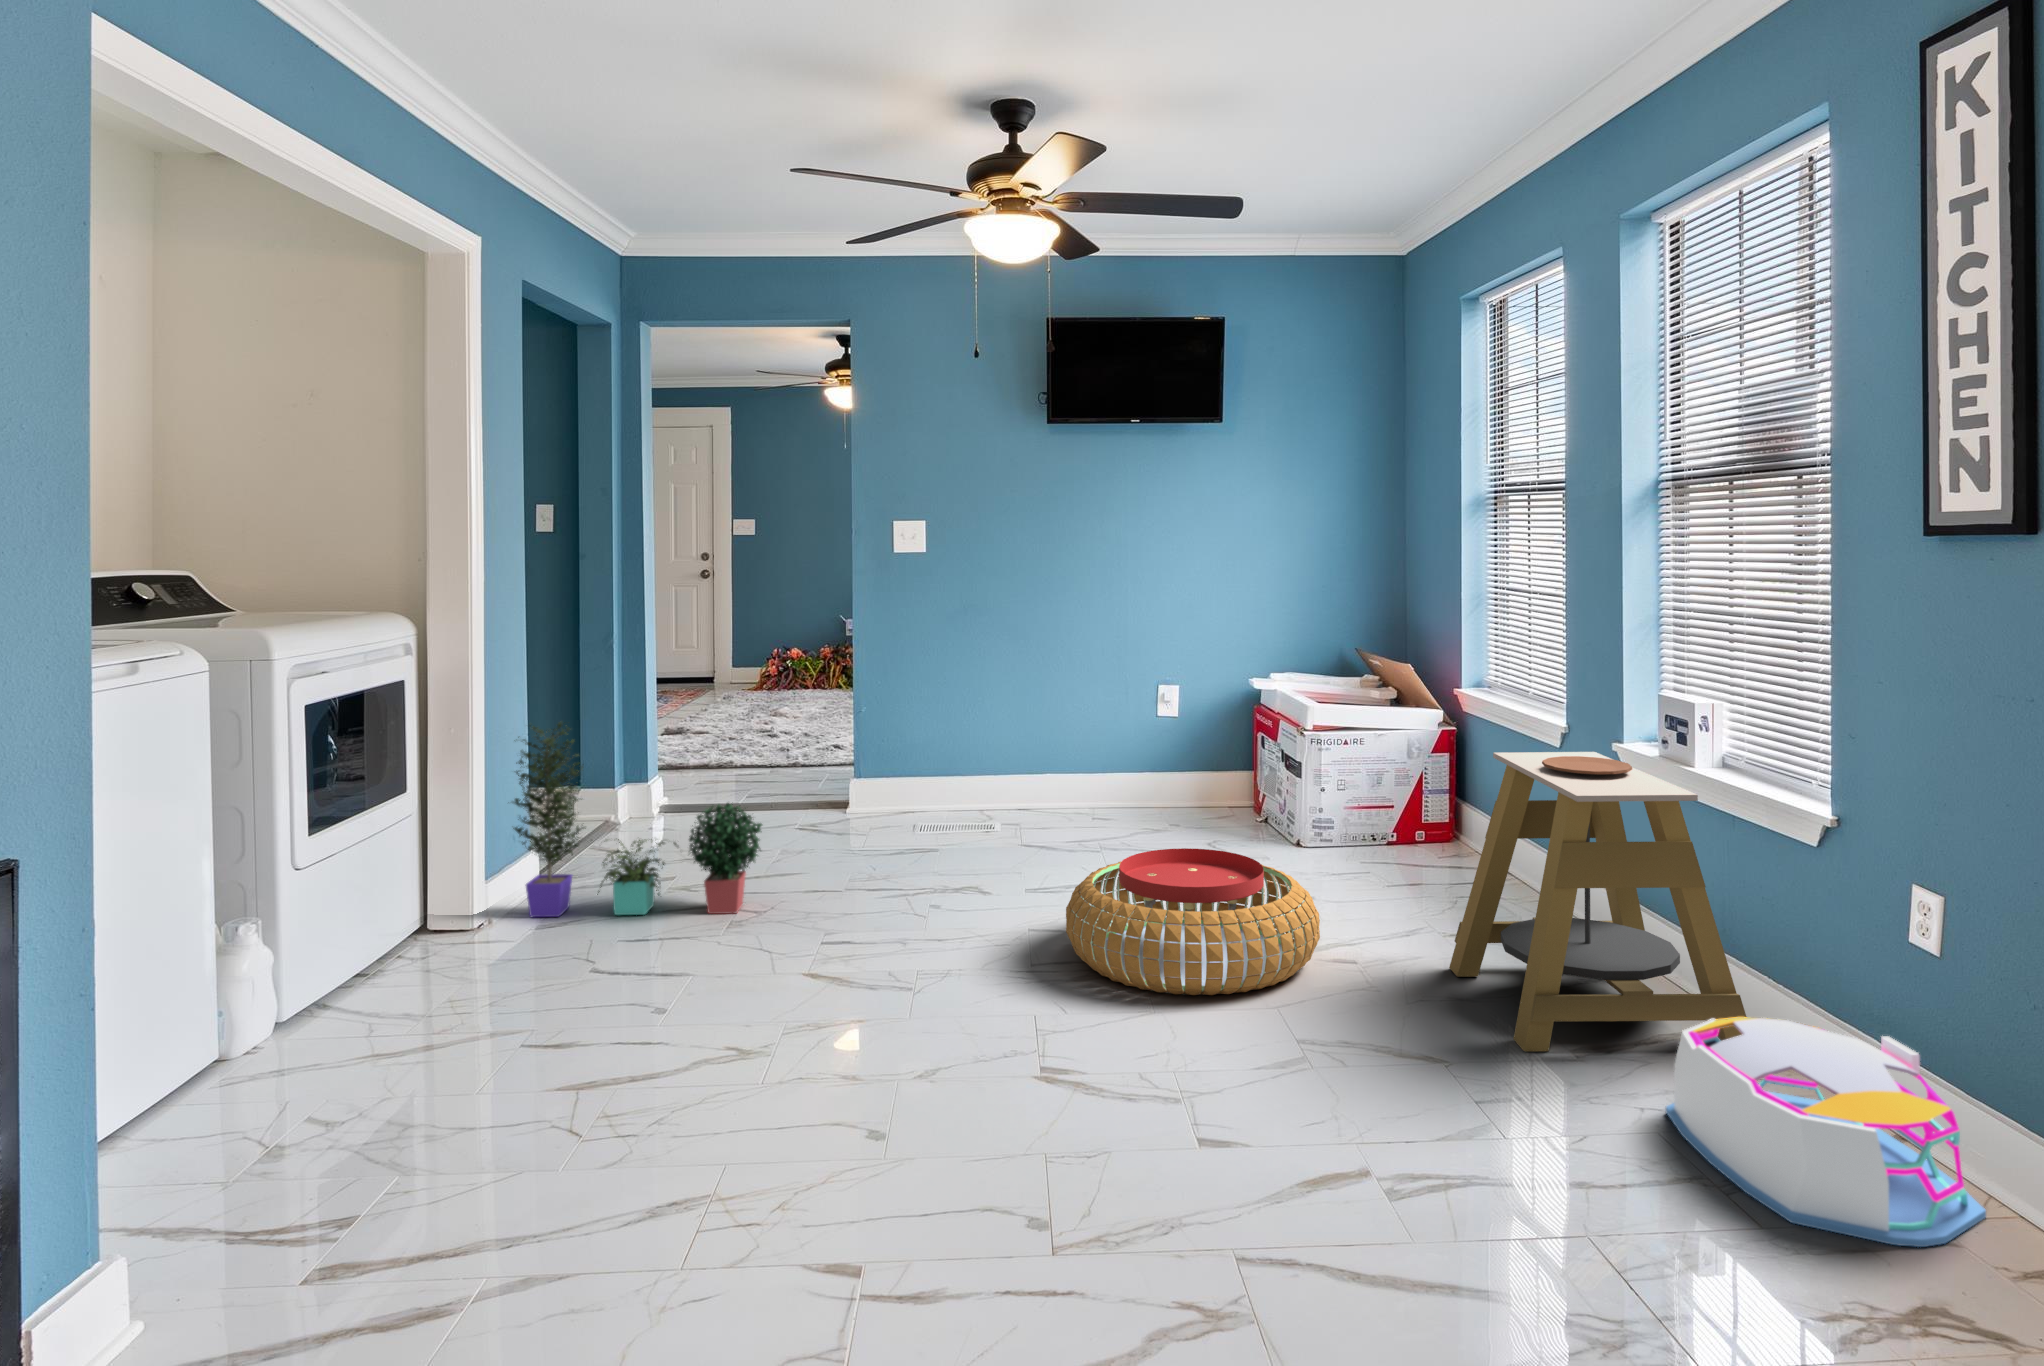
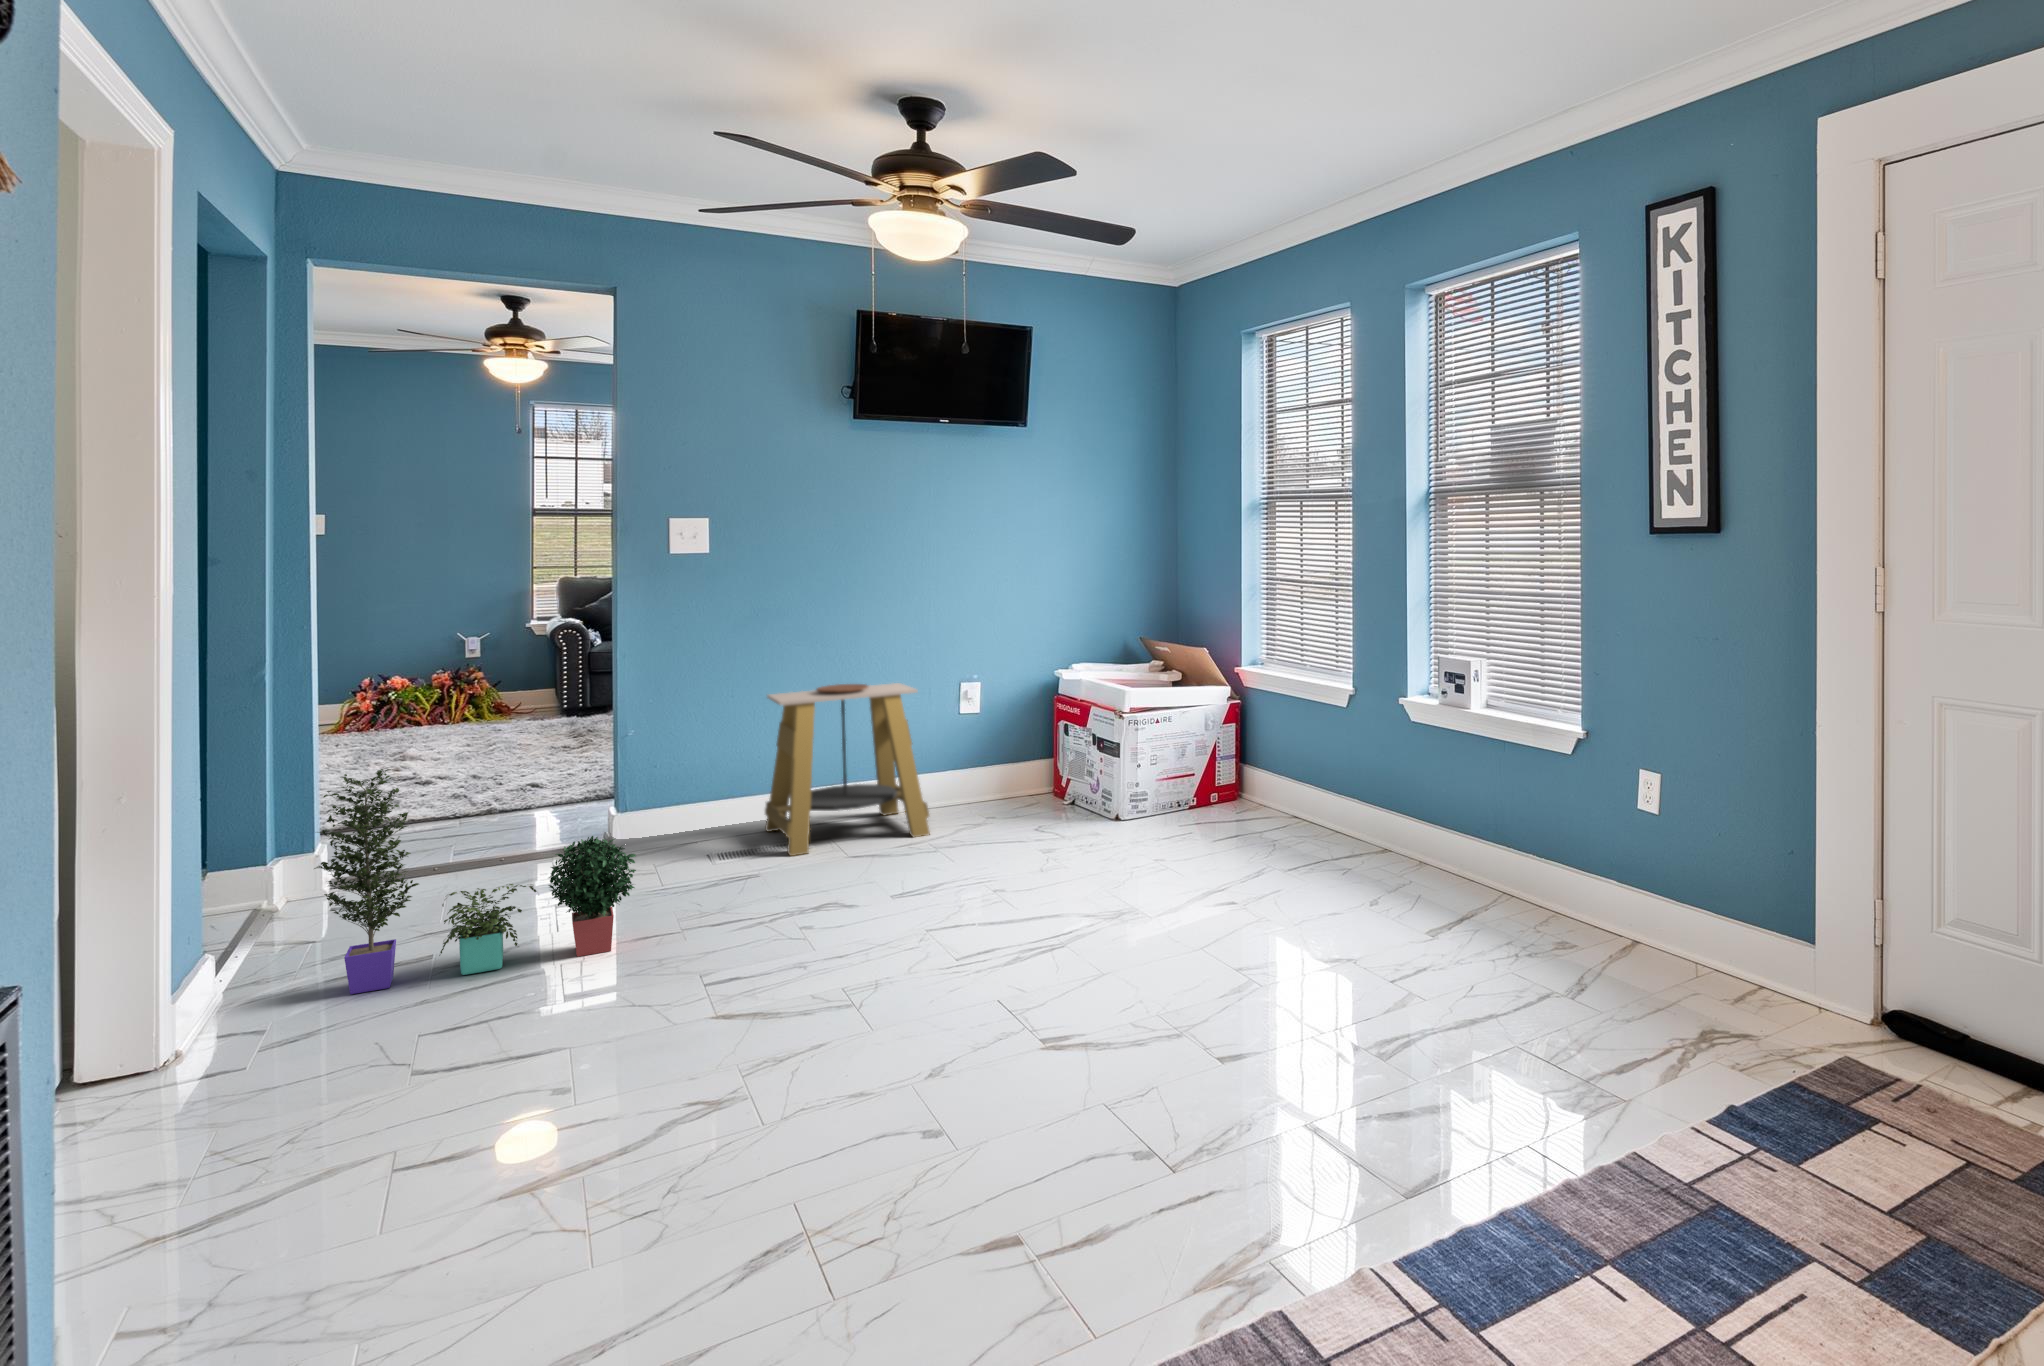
side table: present [1449,752,1746,1051] -> present [765,683,930,856]
pouf: present [1066,848,1320,995] -> none [985,821,1208,945]
storage bin: present [1666,1017,1986,1247] -> none [1505,875,1707,1003]

